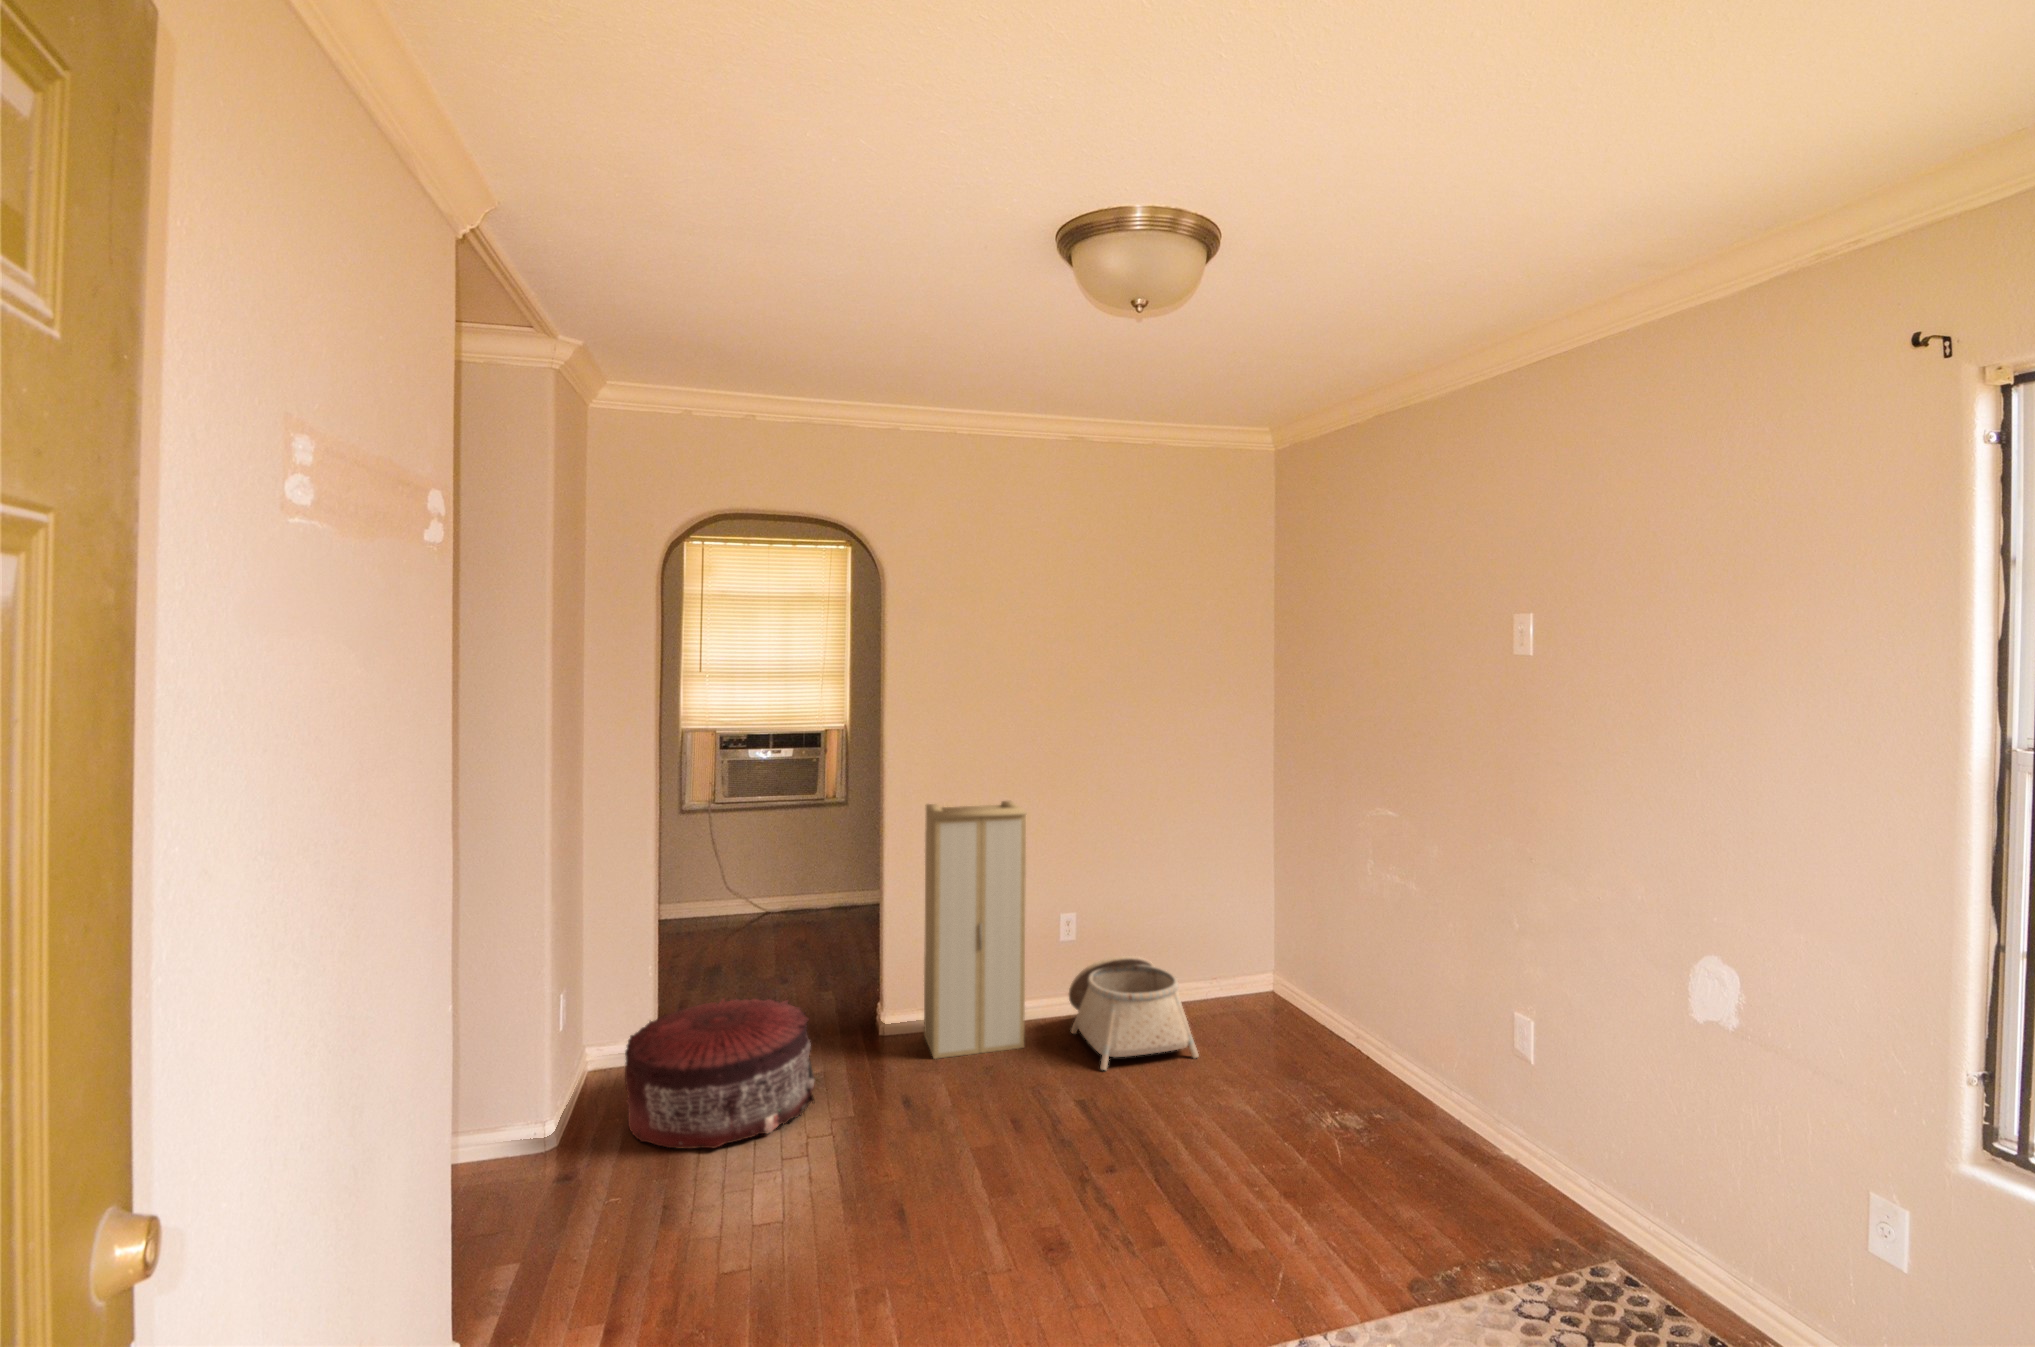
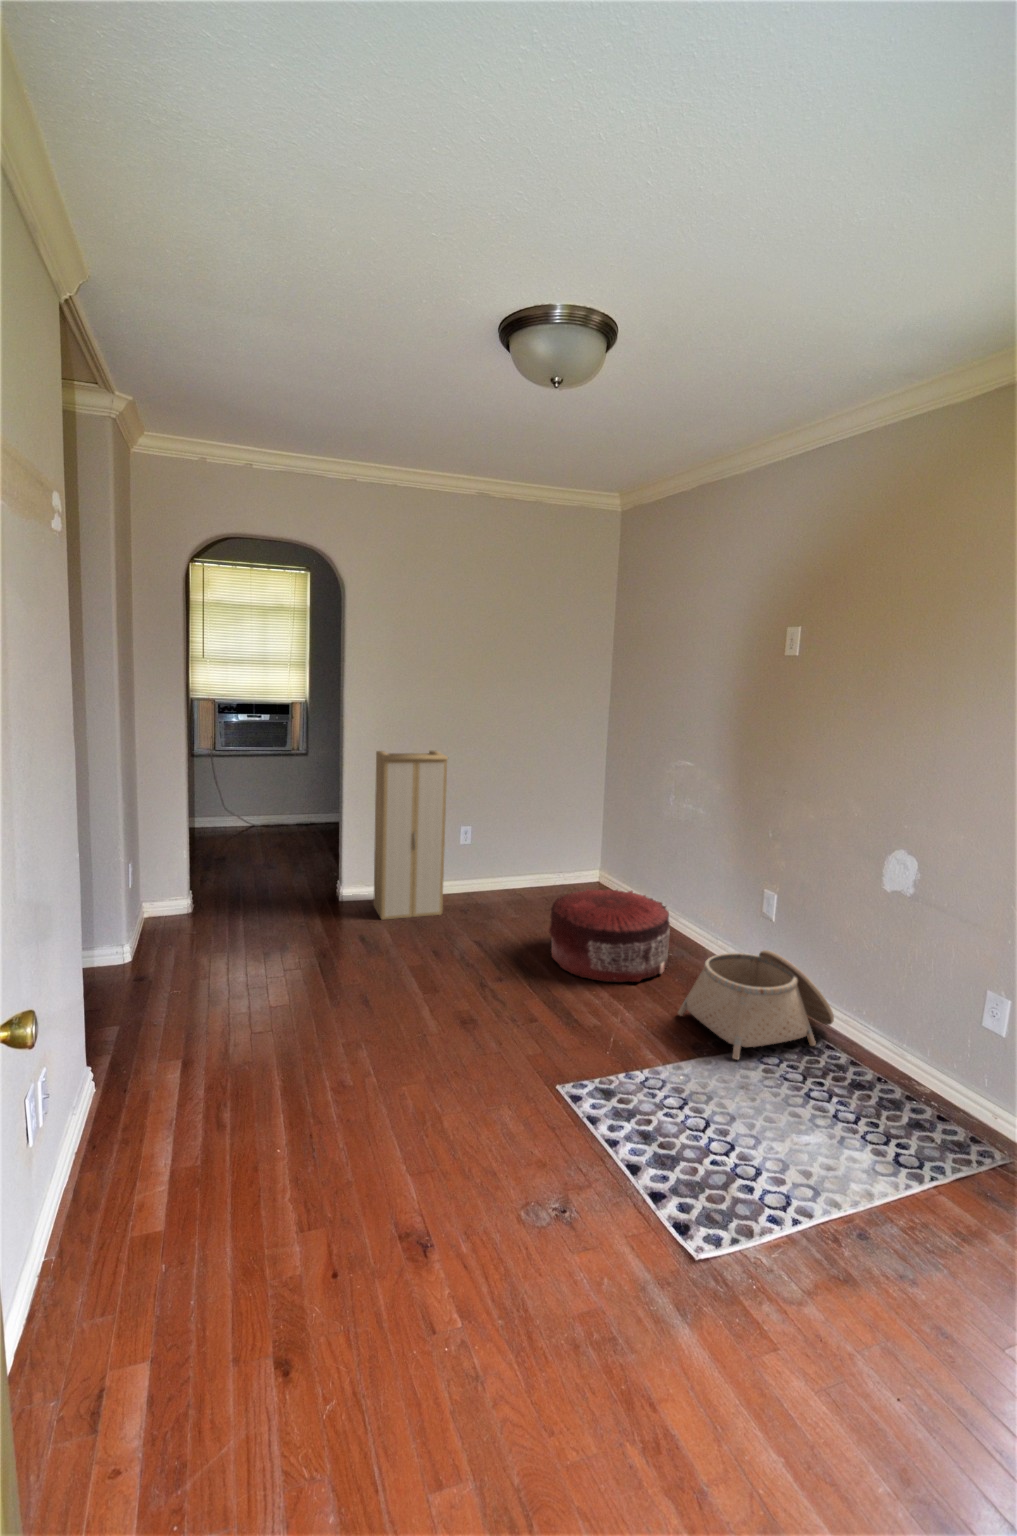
basket: present [1069,956,1199,1070] -> present [678,950,834,1060]
pouf: present [625,999,814,1149] -> present [549,889,670,982]

